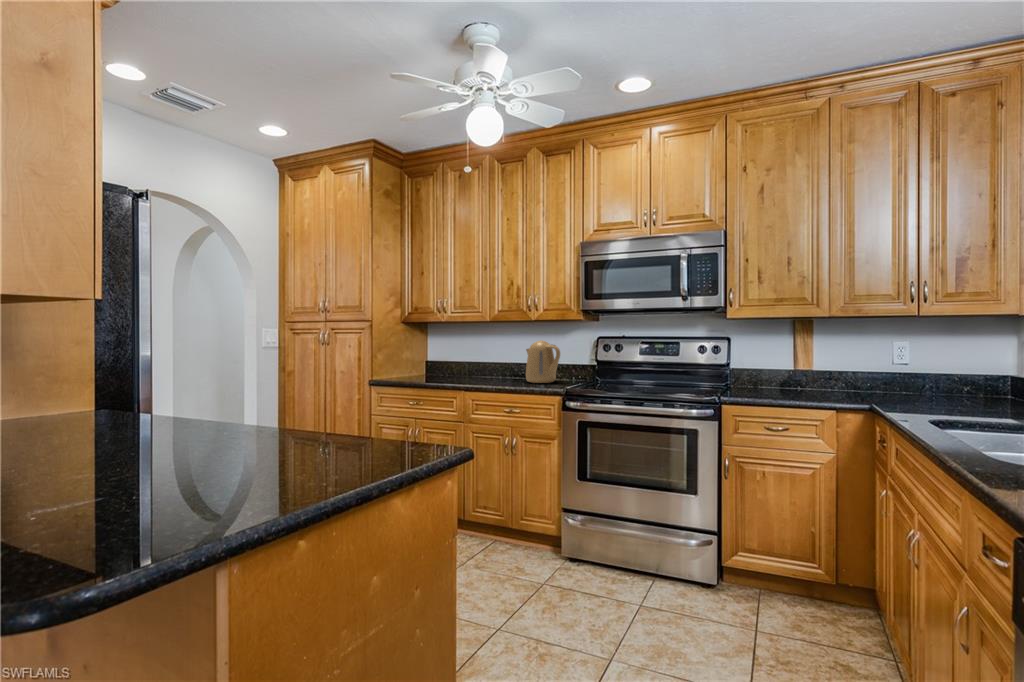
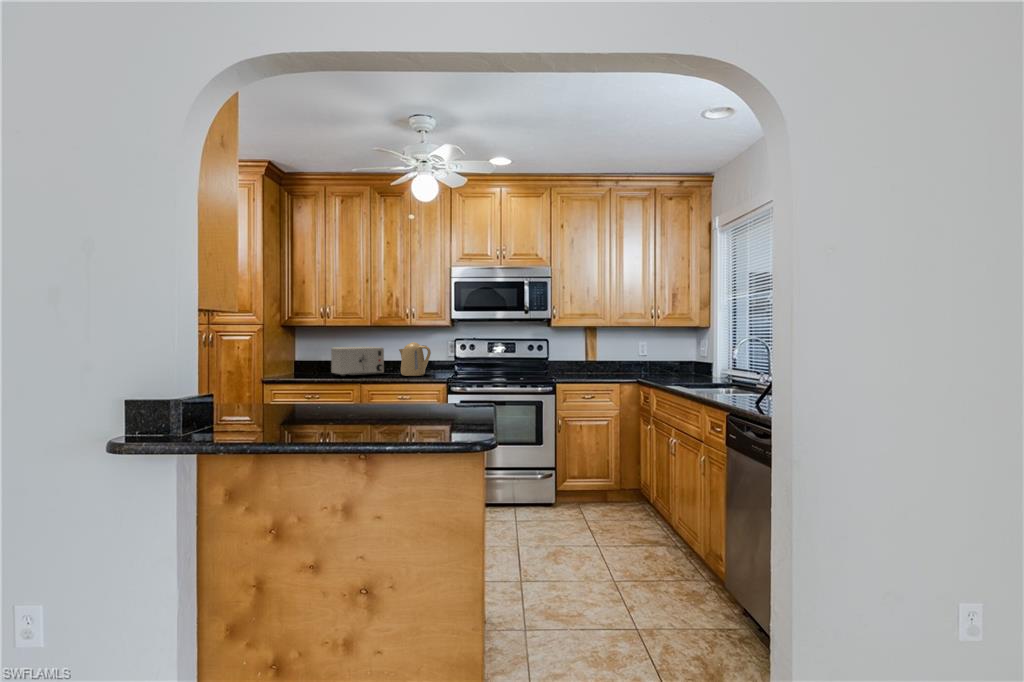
toaster: none [453,345,509,380] -> present [331,347,384,376]

